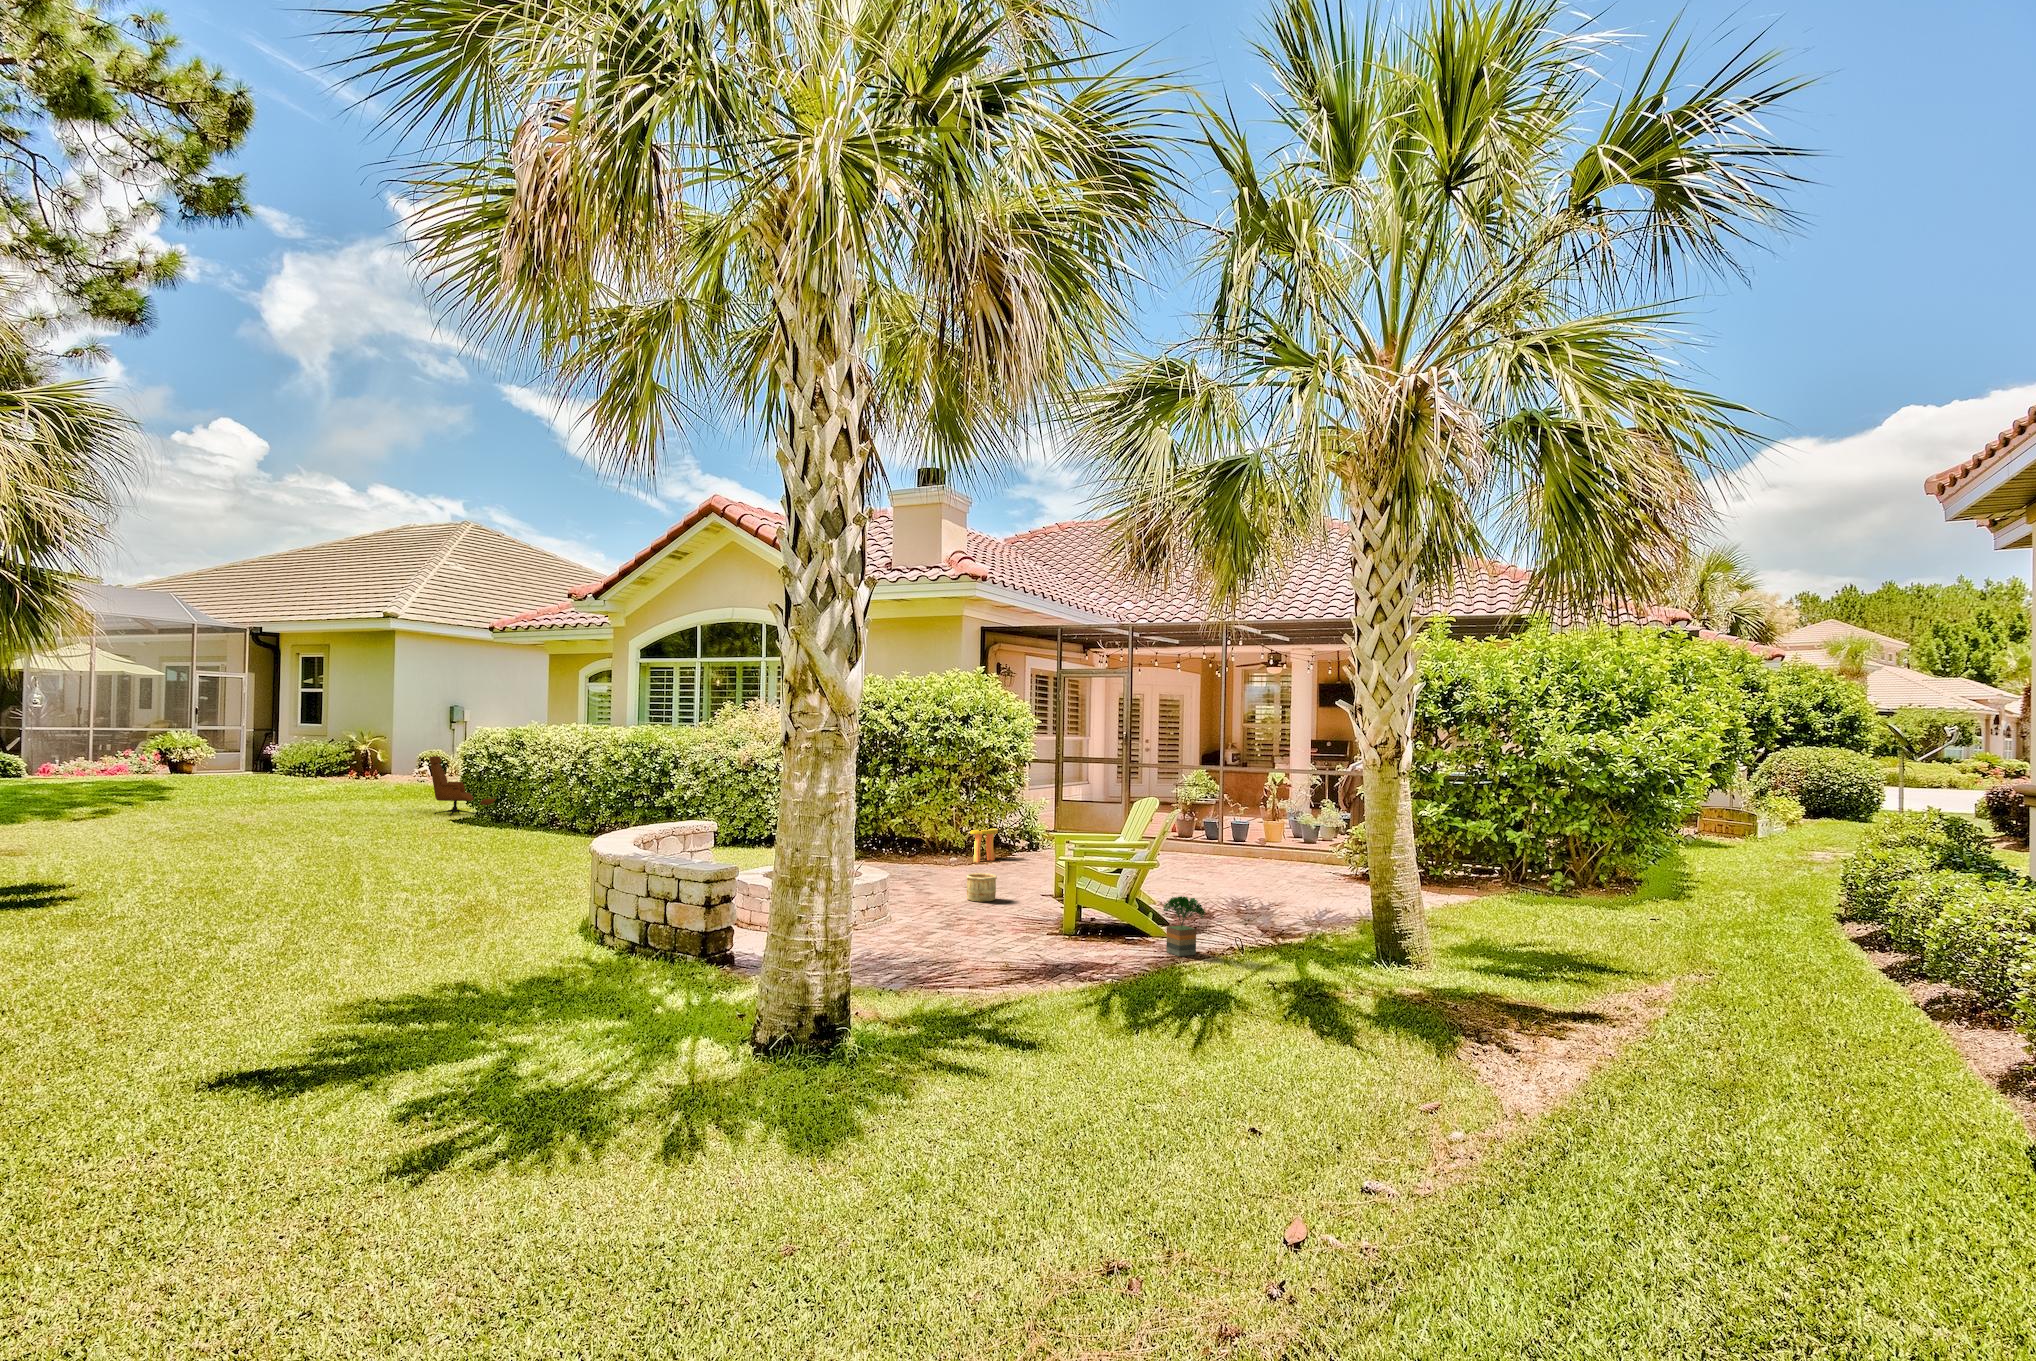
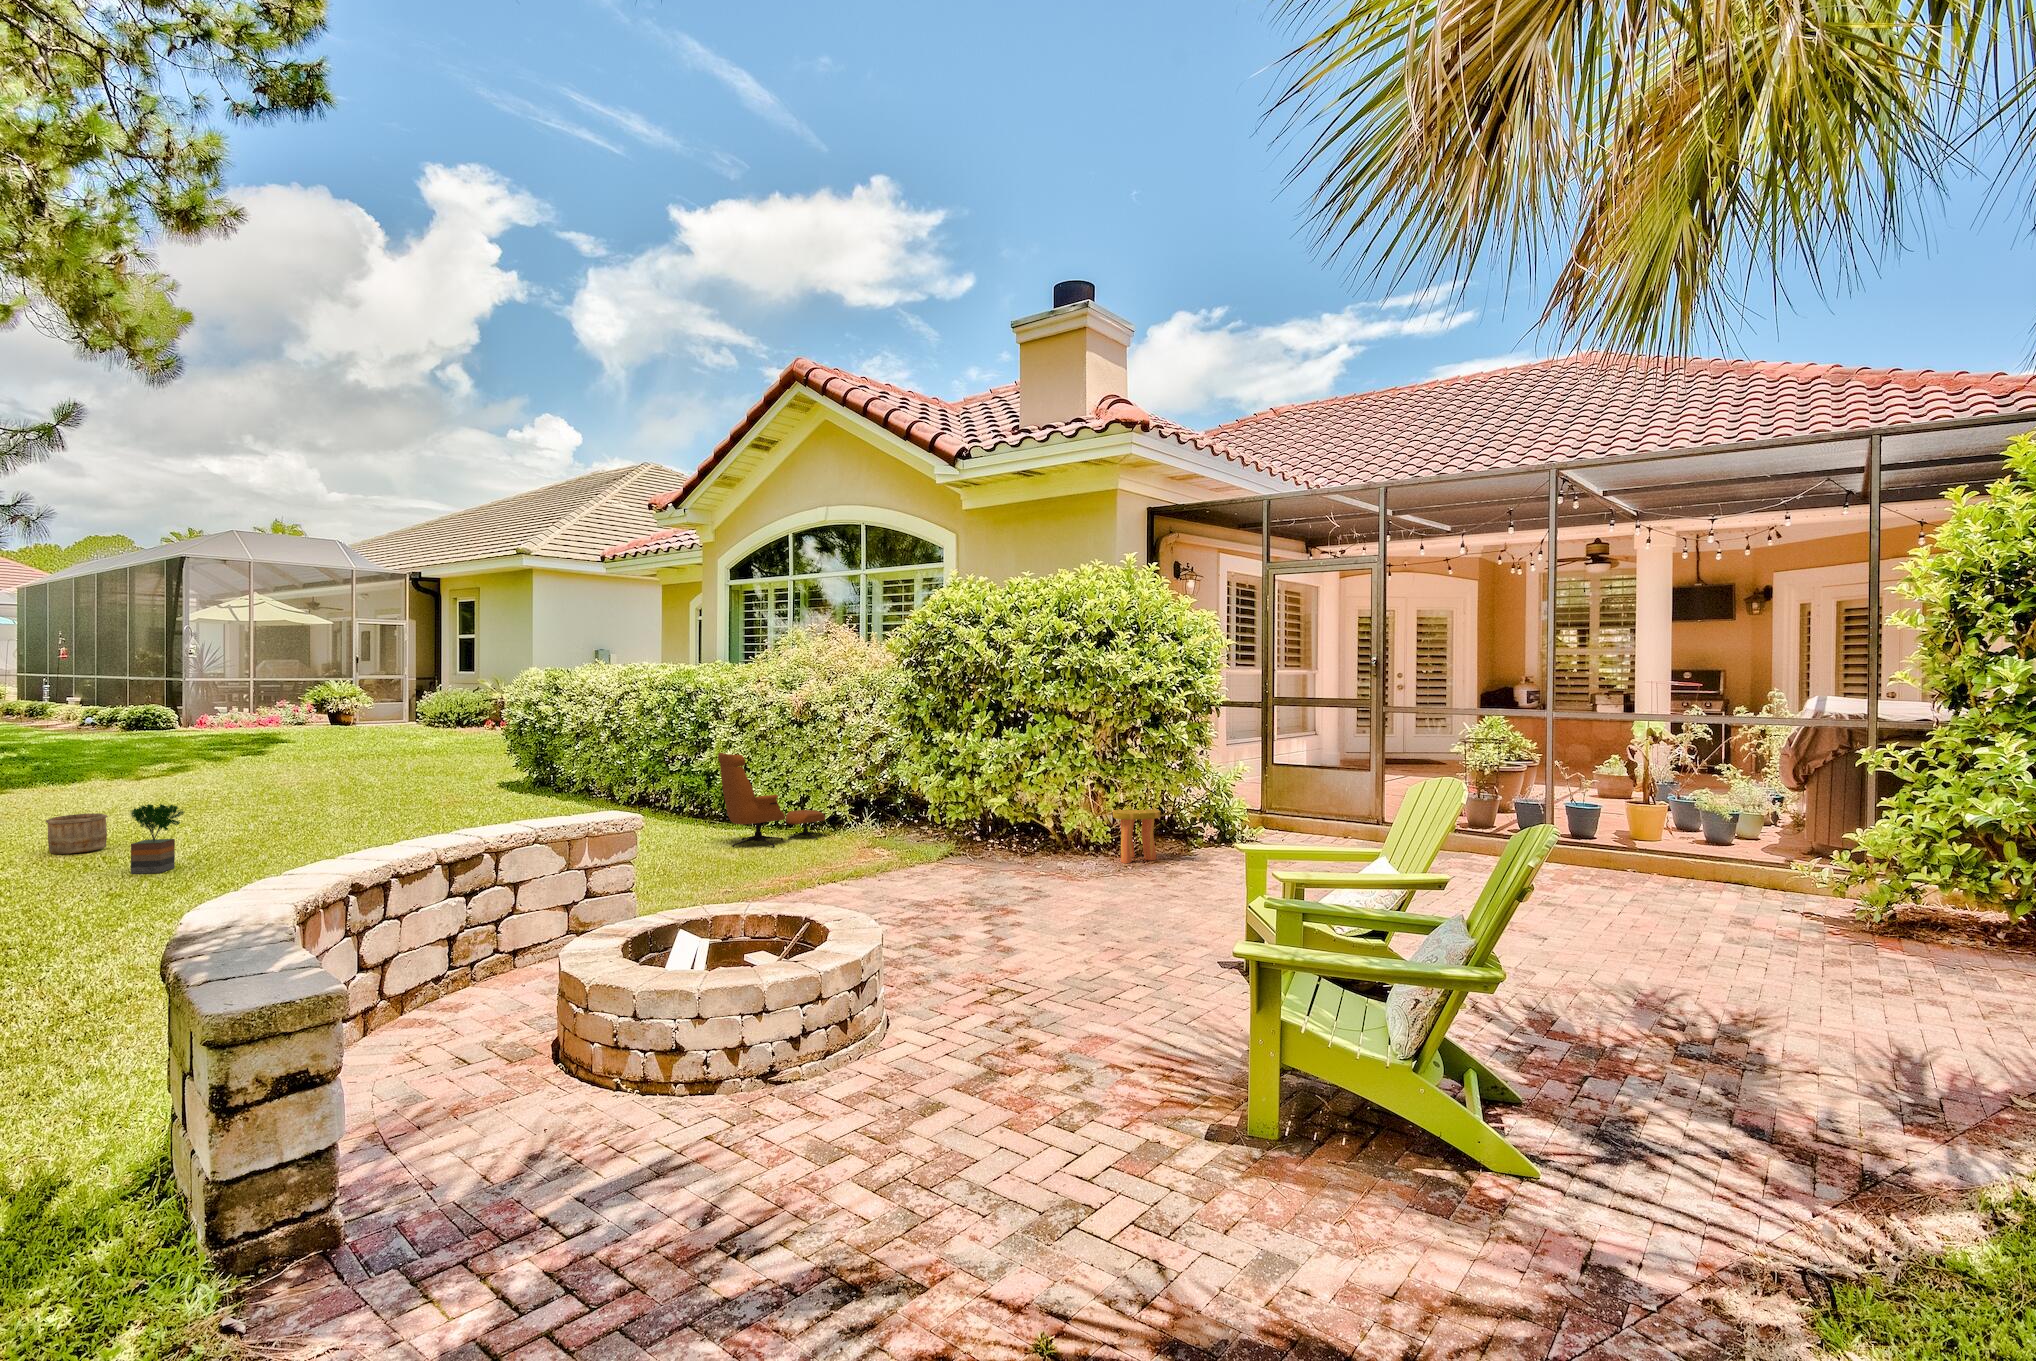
lounge chair: present [430,756,496,816] -> present [718,753,825,847]
wooden bucket: present [966,873,997,902] -> present [45,813,108,854]
potted tree: present [1164,896,1205,956] -> present [131,804,184,874]

